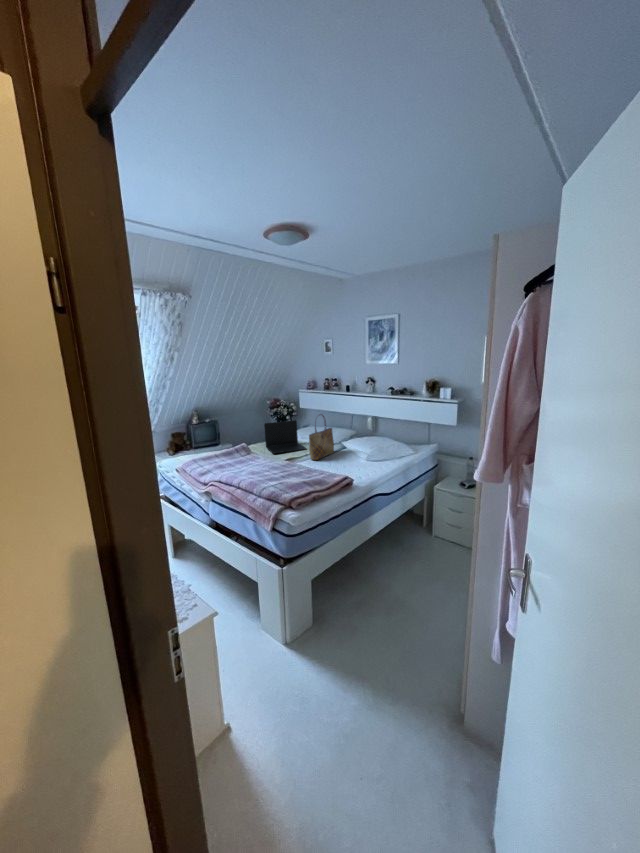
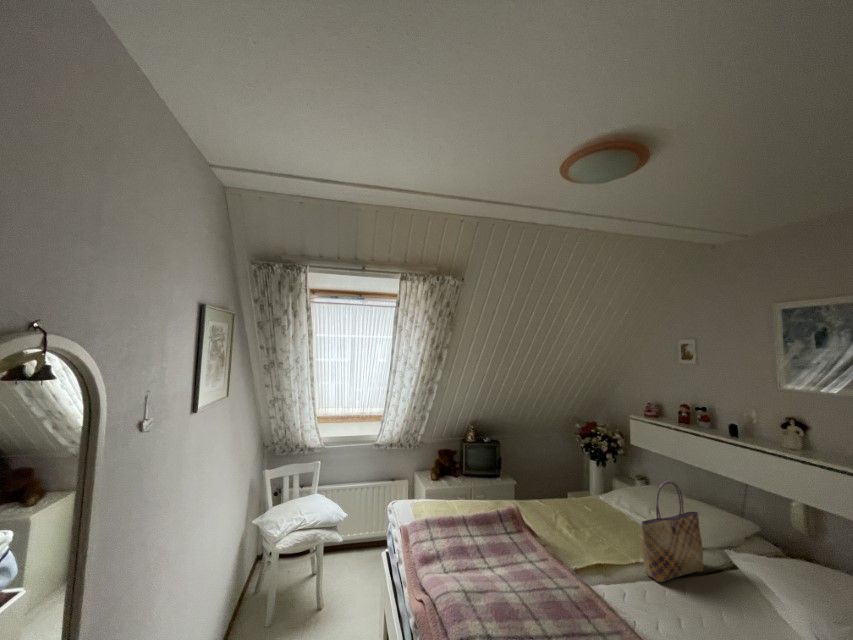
laptop: present [264,420,306,454] -> none [561,467,637,537]

